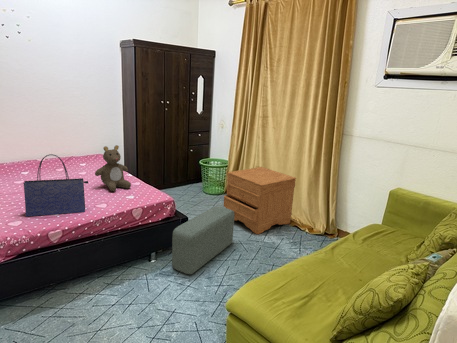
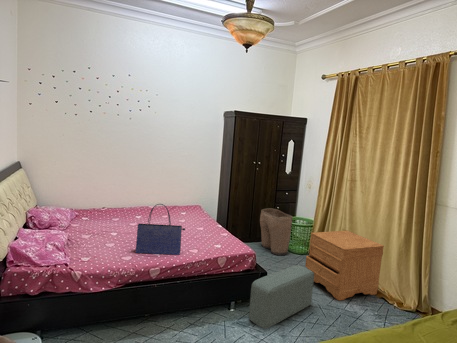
teddy bear: present [95,145,131,191] -> none [191,199,220,240]
laundry basket: none [173,151,207,198] -> present [260,208,293,255]

